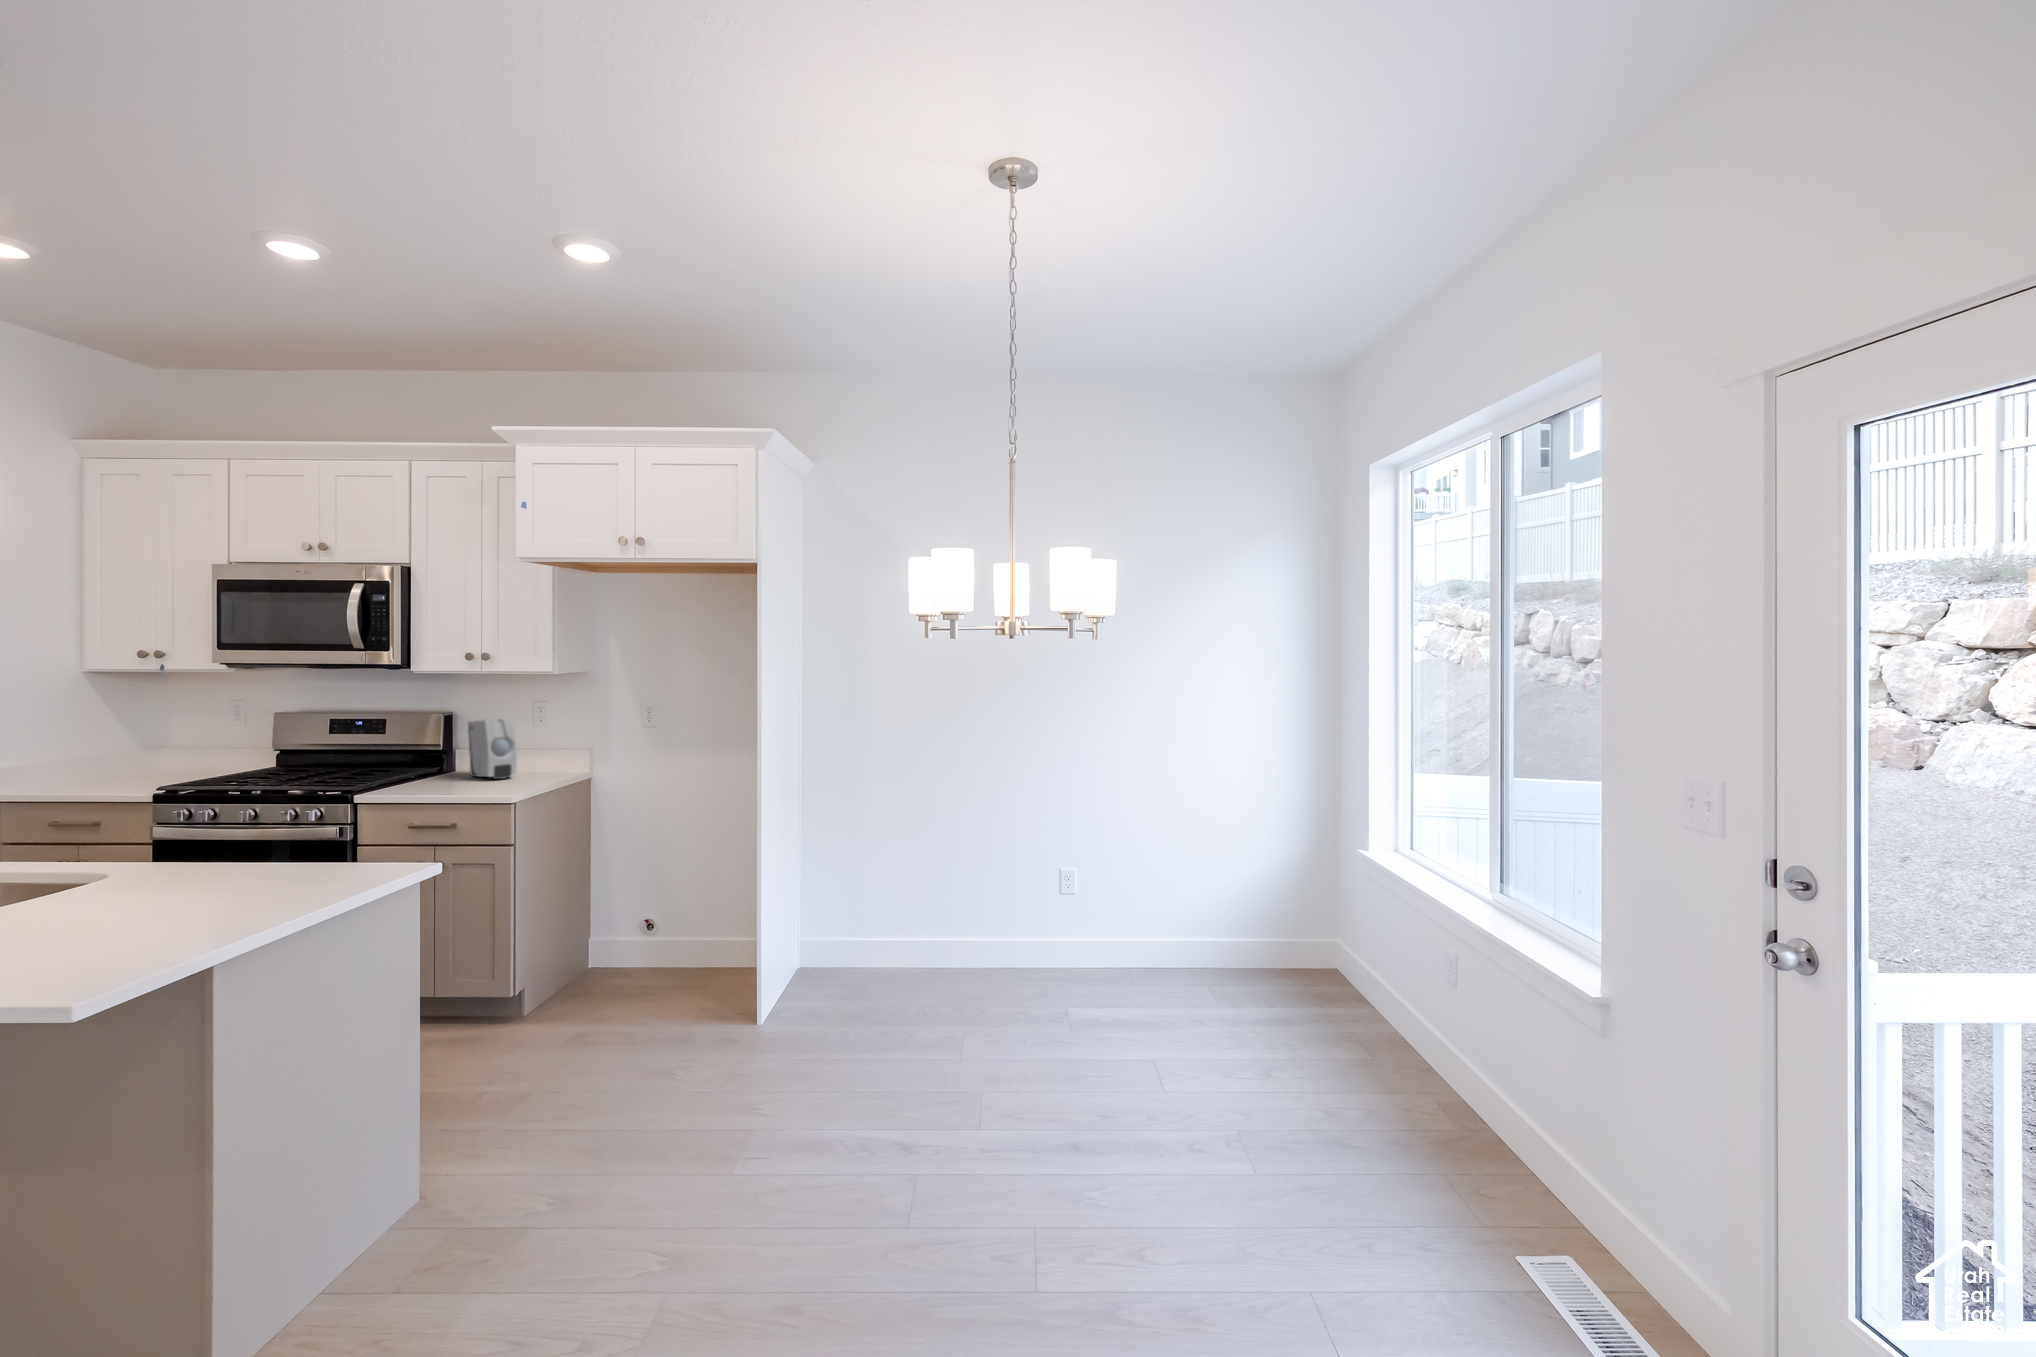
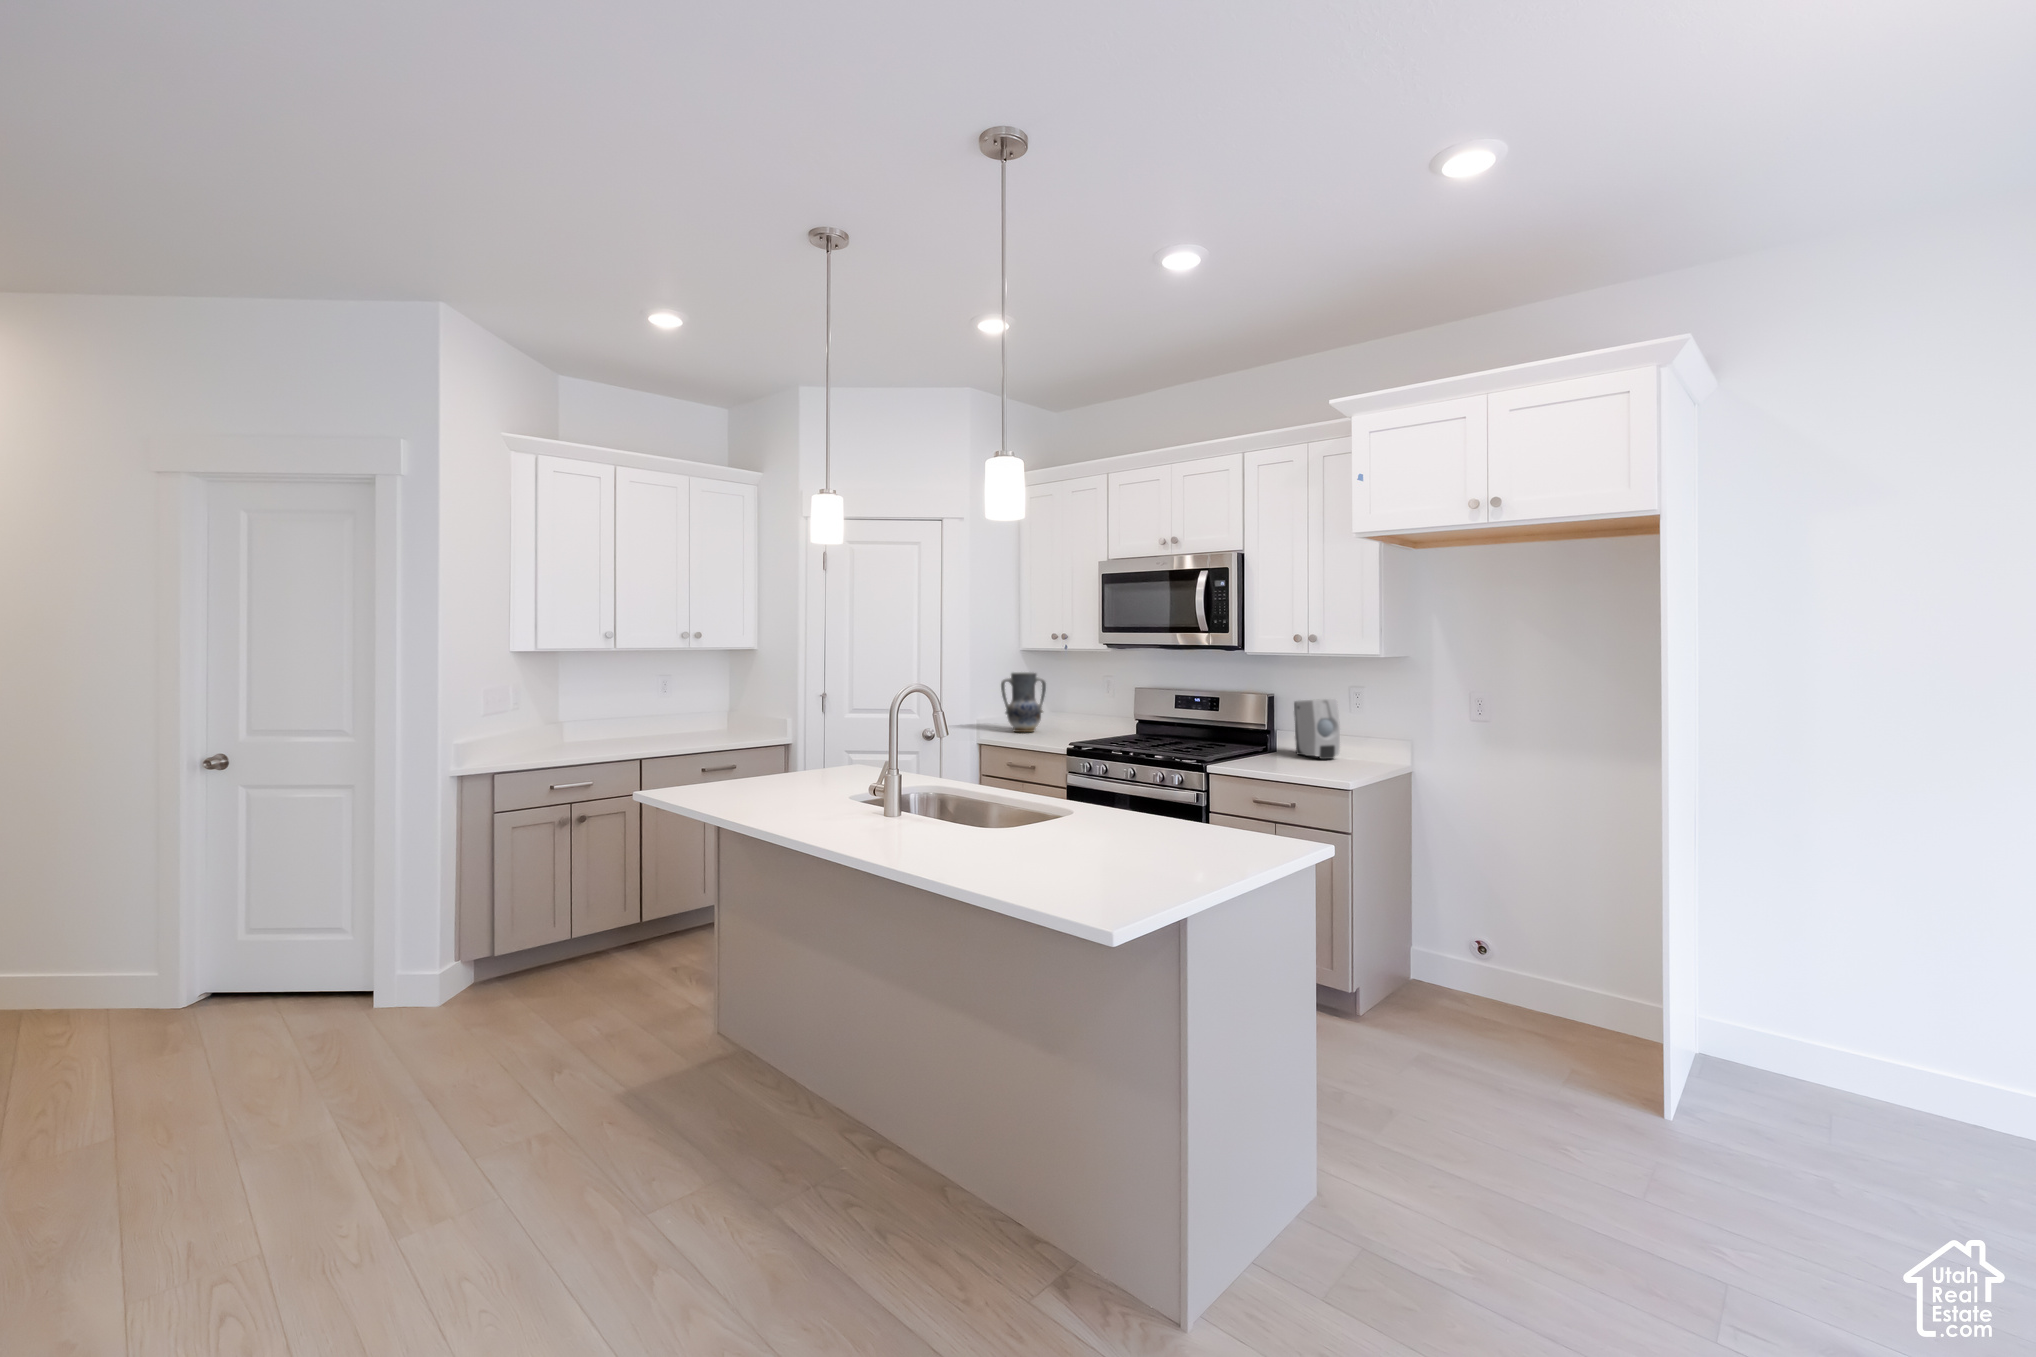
vase: none [47,698,131,776] -> present [1001,672,1046,732]

